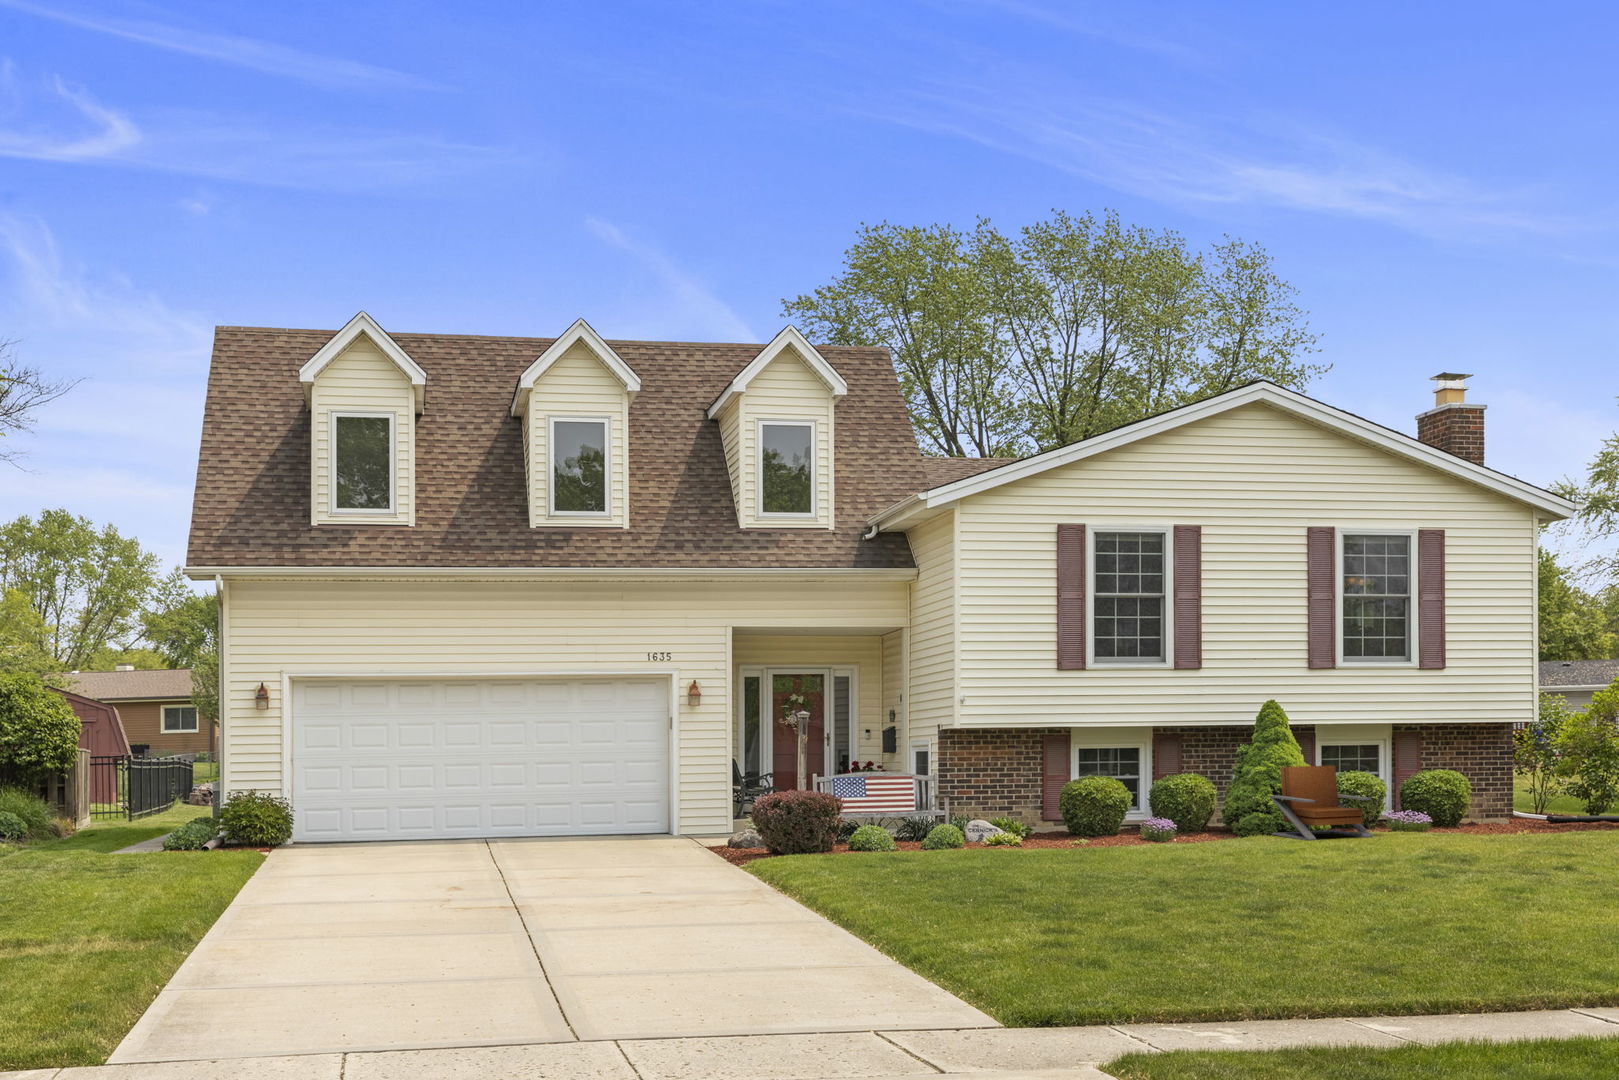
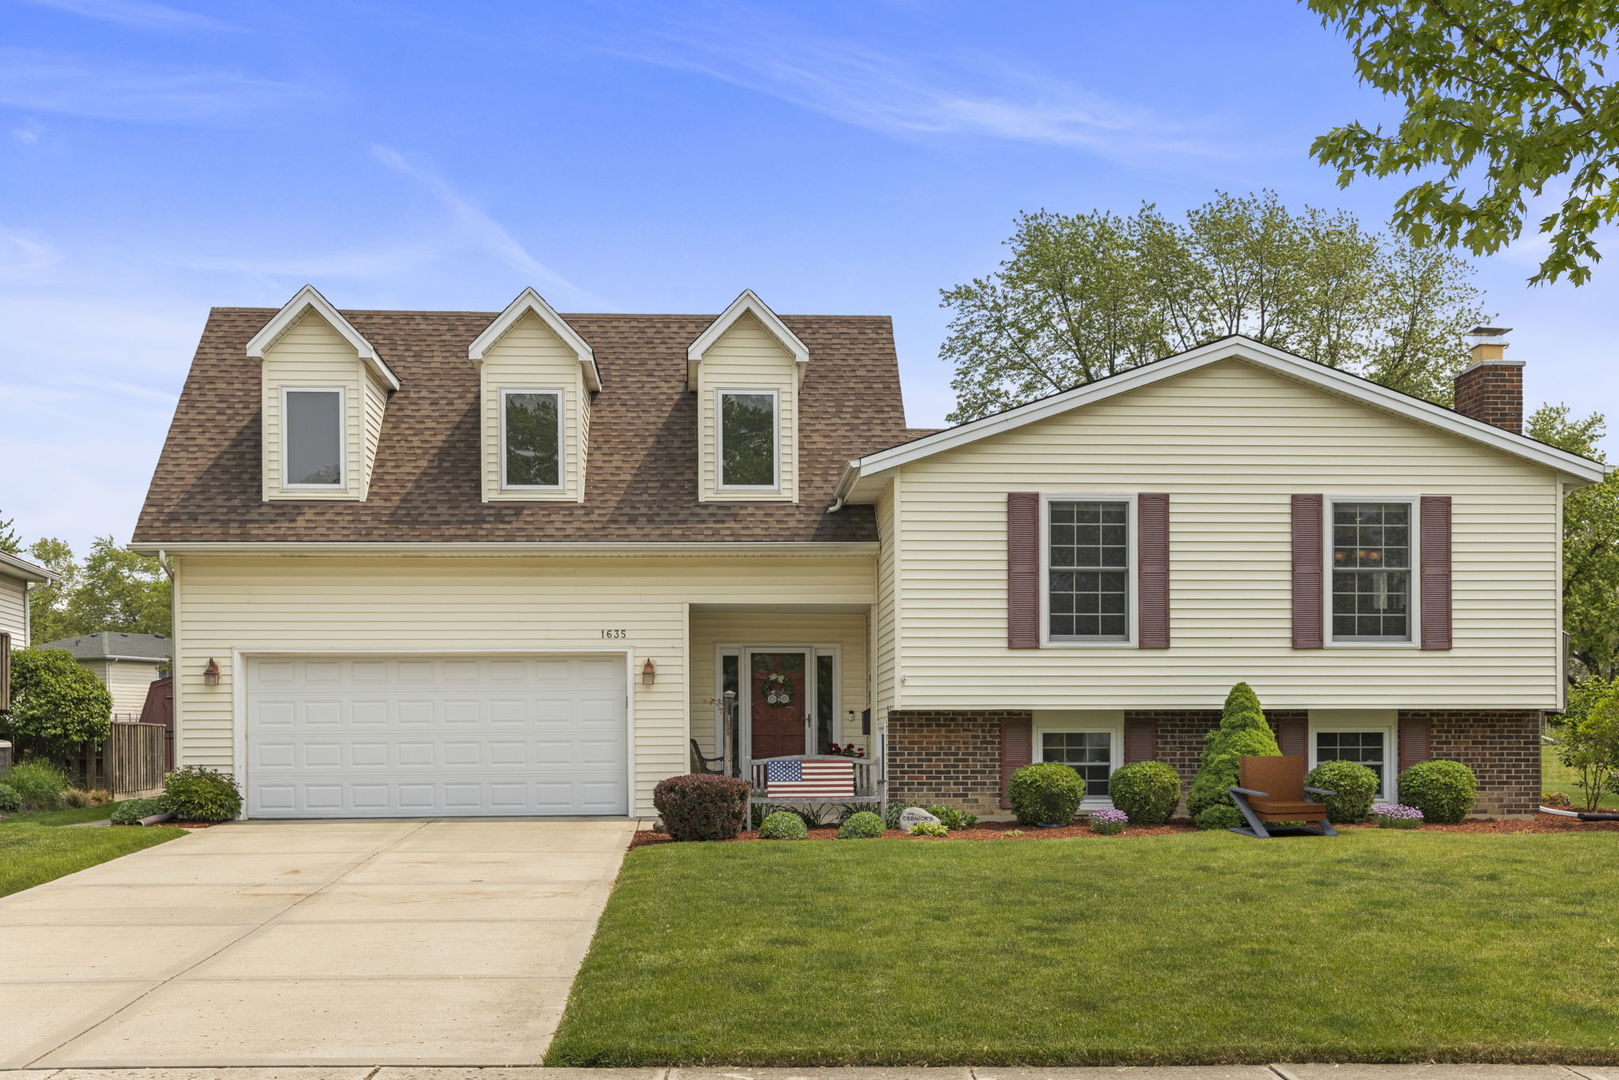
potted tree: none [1093,787,1121,835] -> present [1038,782,1065,827]

